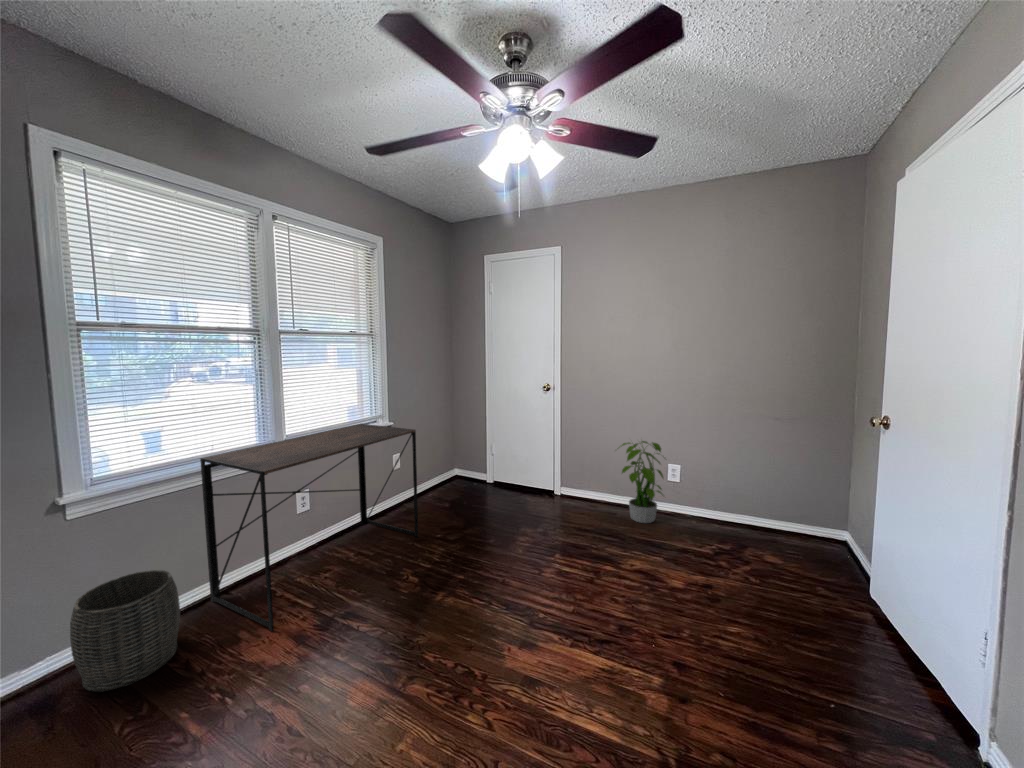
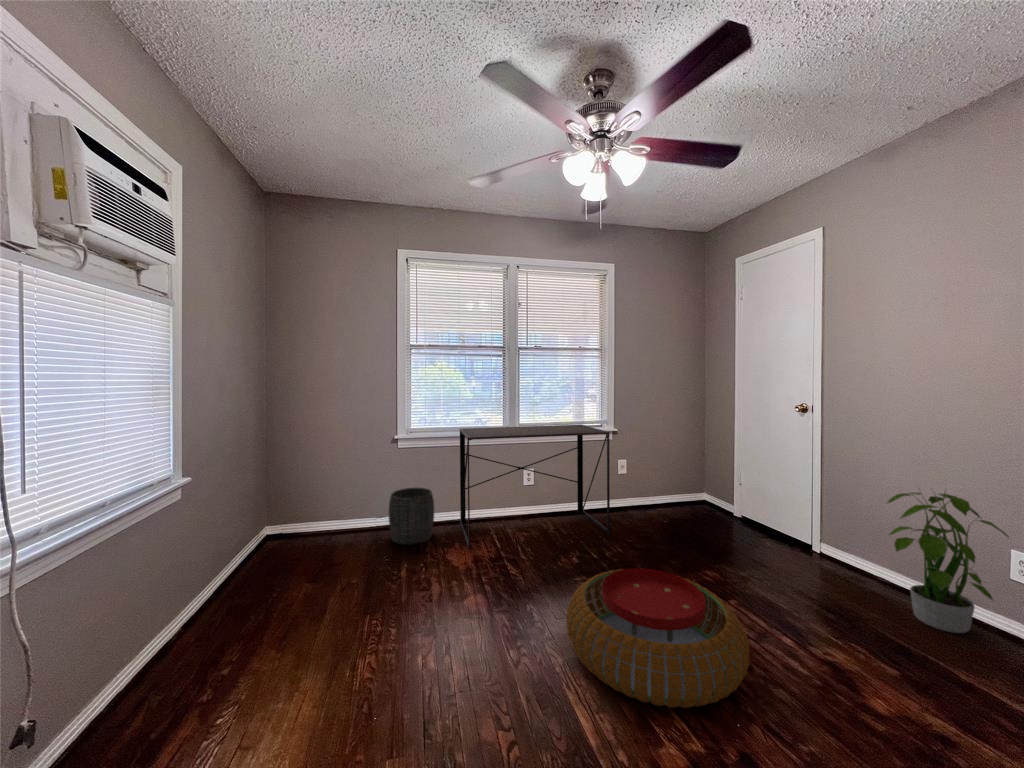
pouf: none [486,553,643,681] -> present [566,568,749,708]

